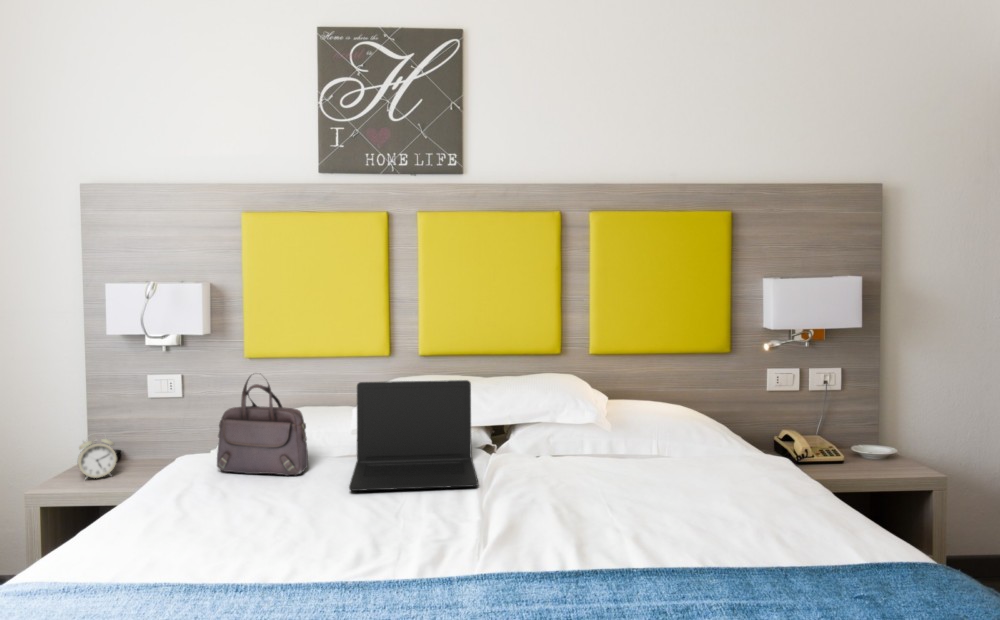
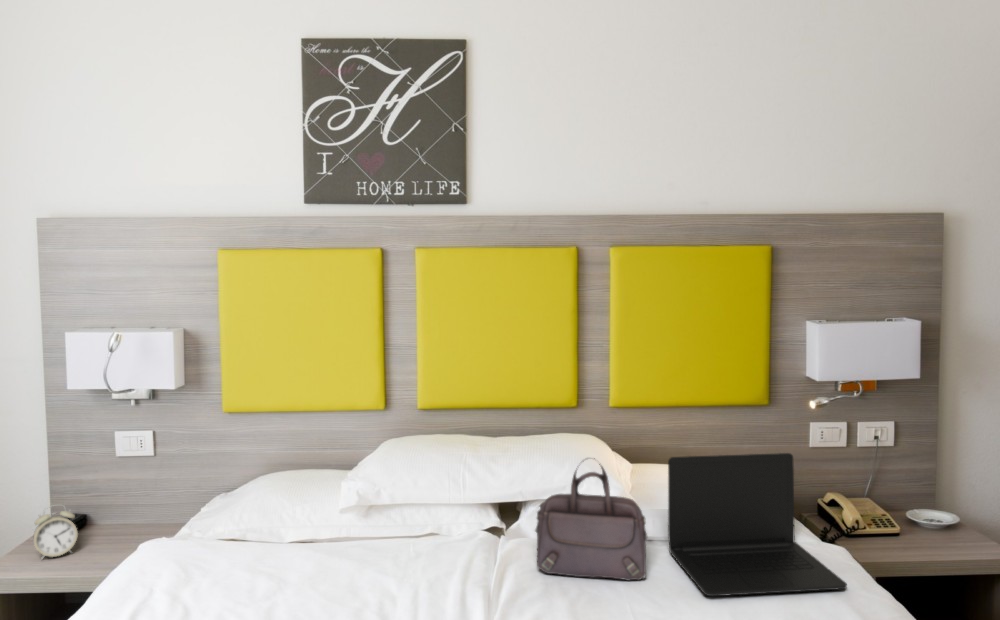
handbag: present [217,376,308,476] -> present [535,458,647,581]
laptop: present [349,380,478,491] -> present [668,453,847,596]

